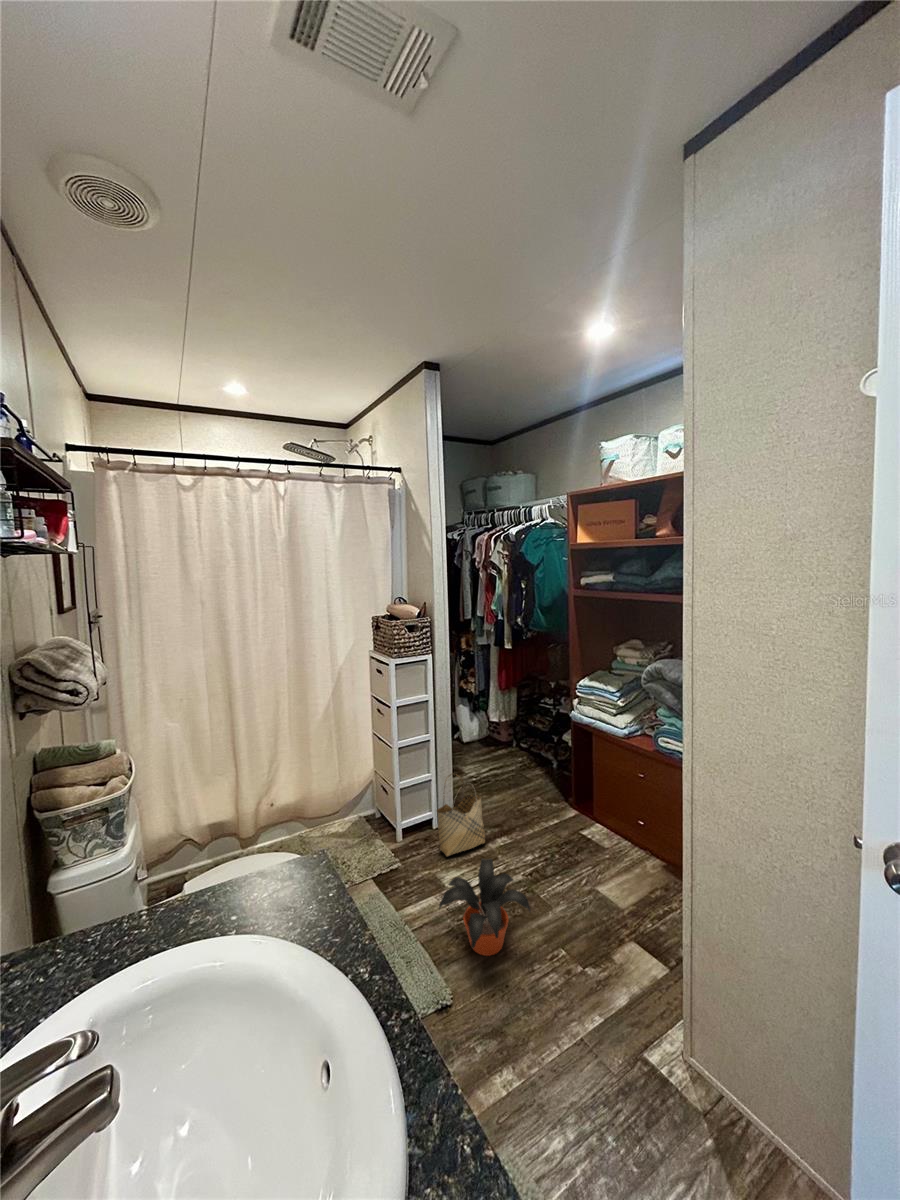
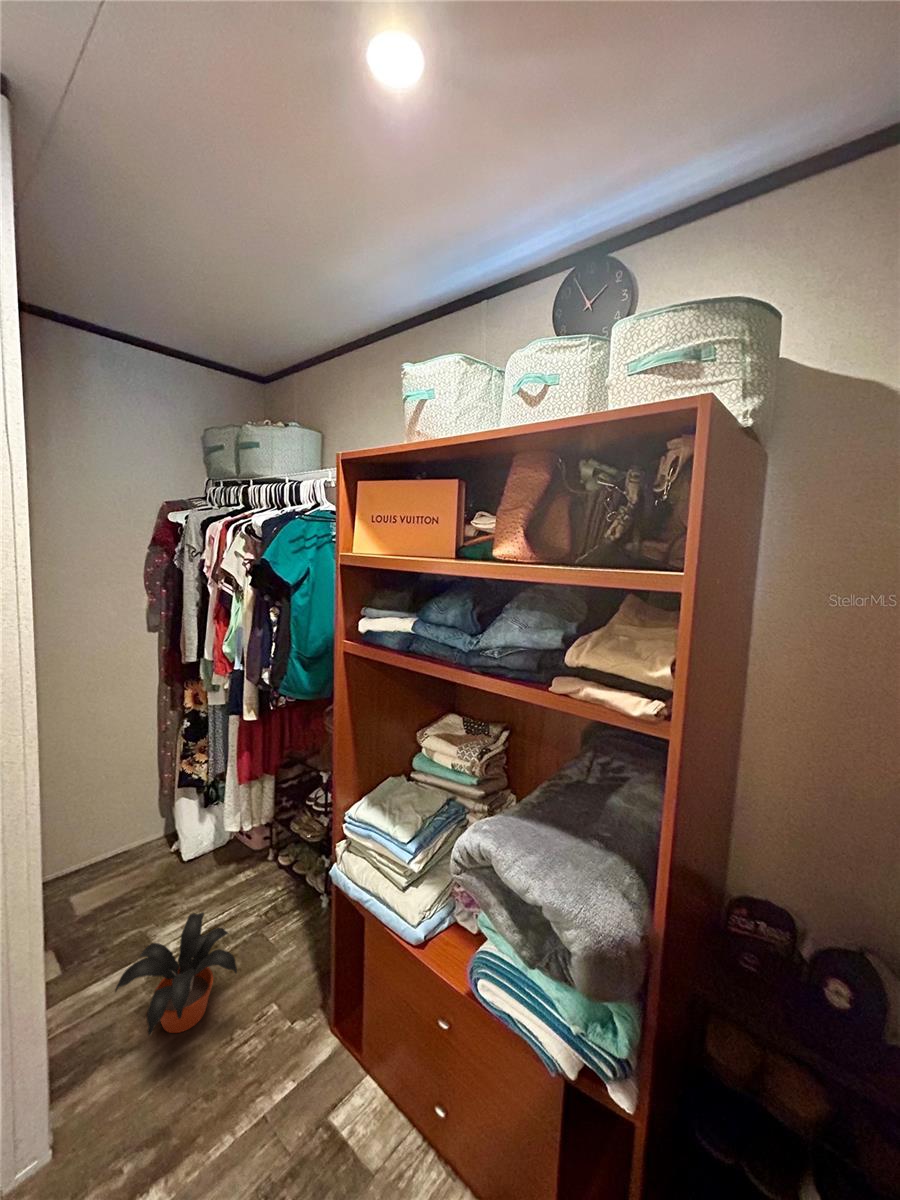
woven basket: present [437,774,485,856] -> none [157,806,223,906]

